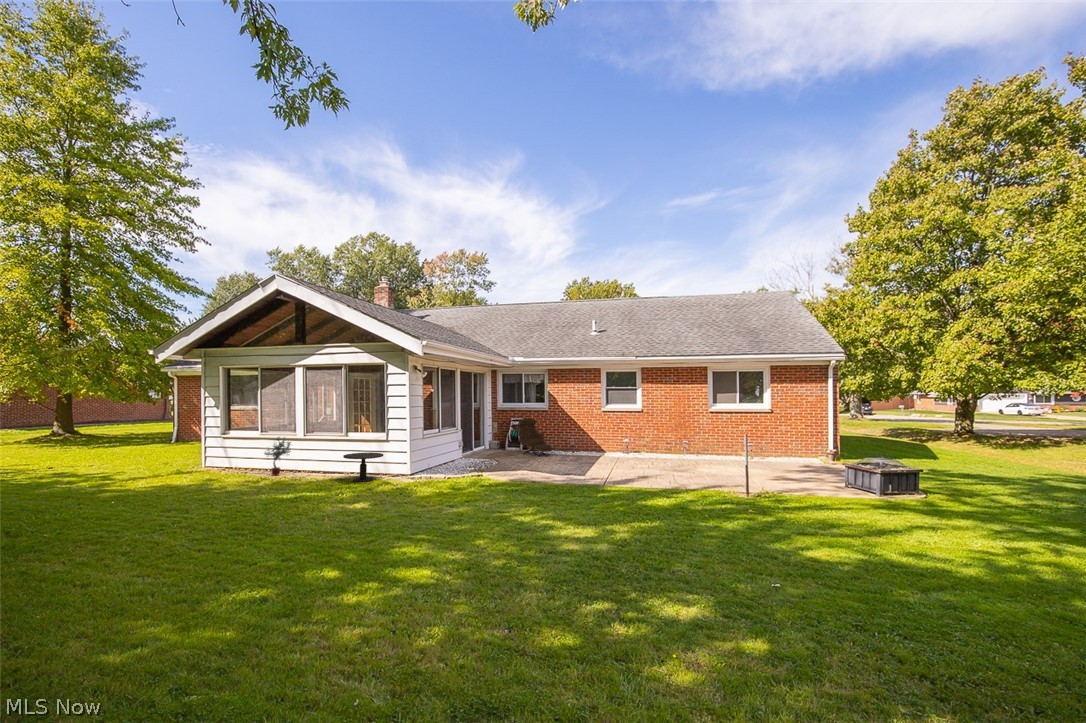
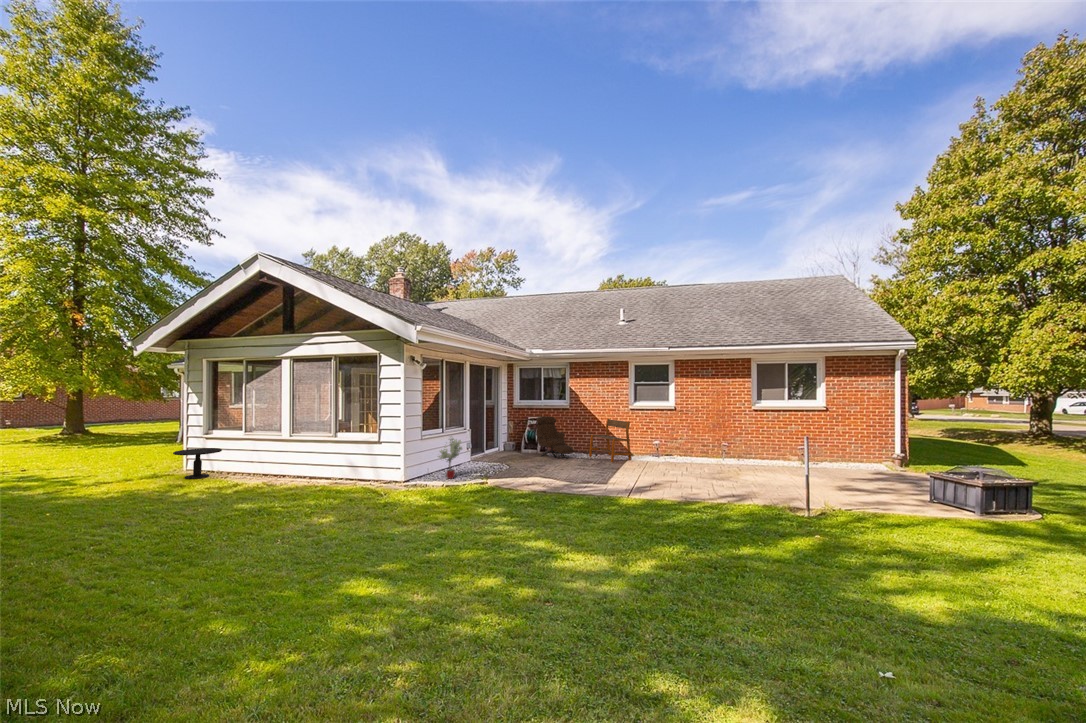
bench: none [566,420,604,459] -> present [589,419,631,462]
potted tree: present [265,437,291,476] -> present [438,438,462,479]
side table: present [343,452,383,483] -> present [173,448,222,479]

